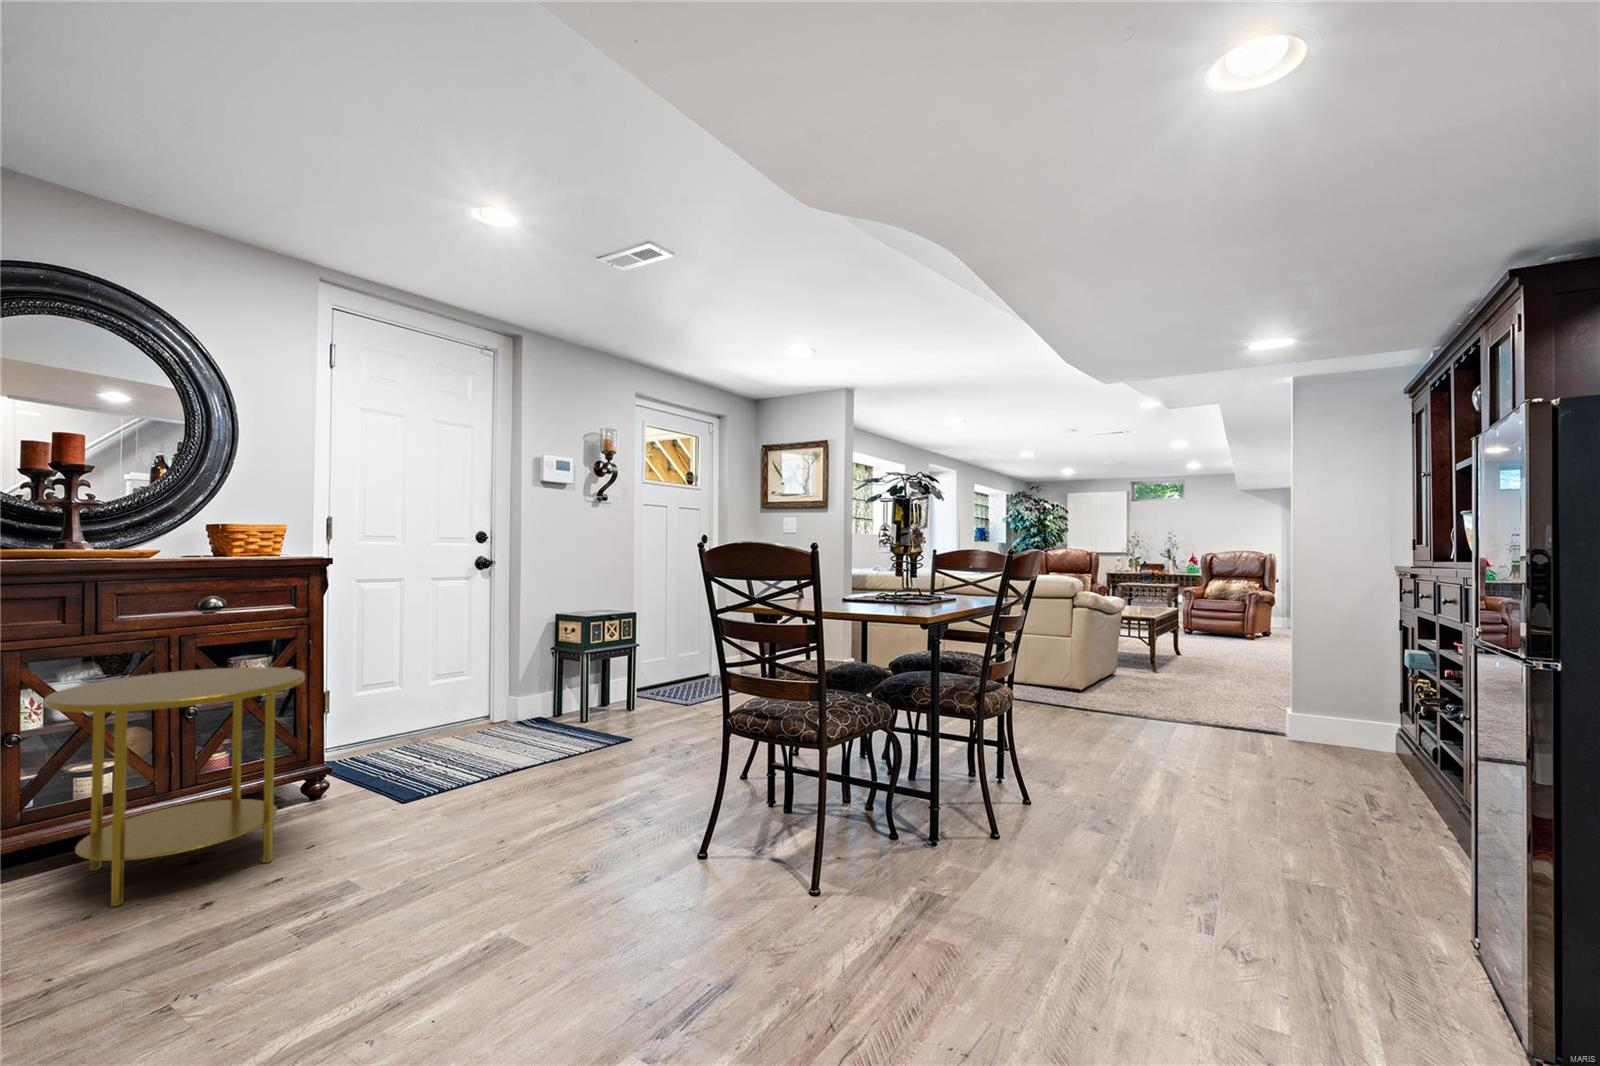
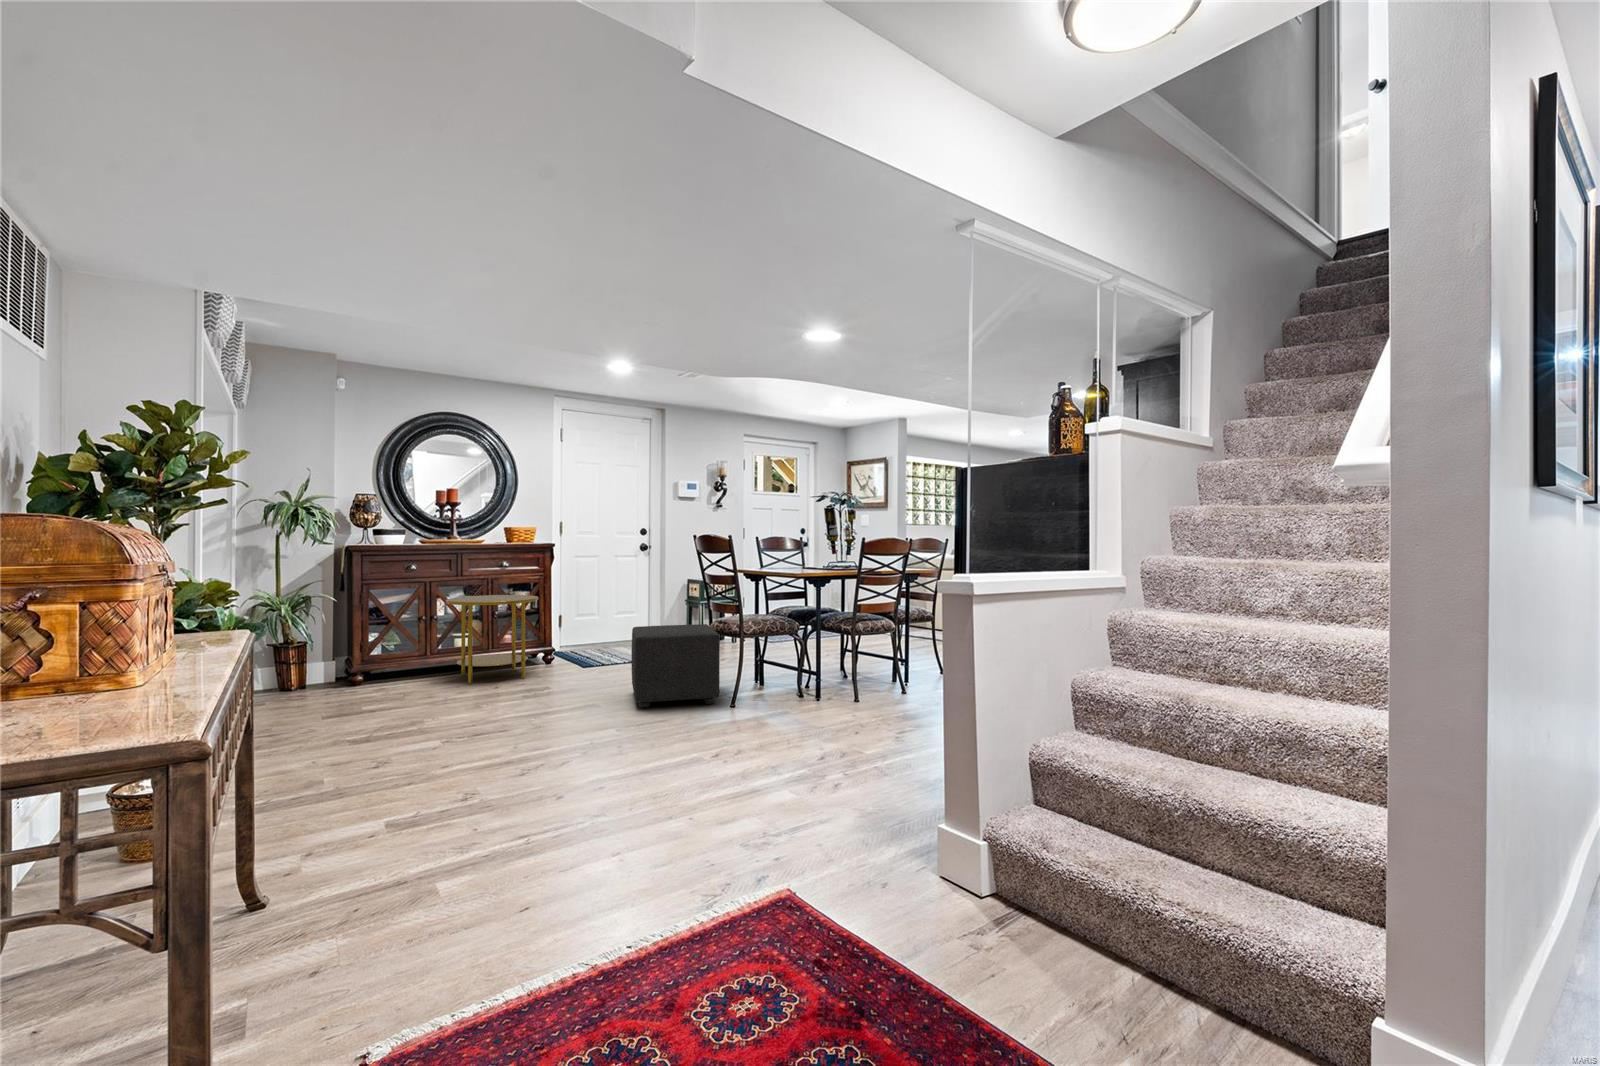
ottoman: none [563,717,790,945] -> present [632,624,720,708]

